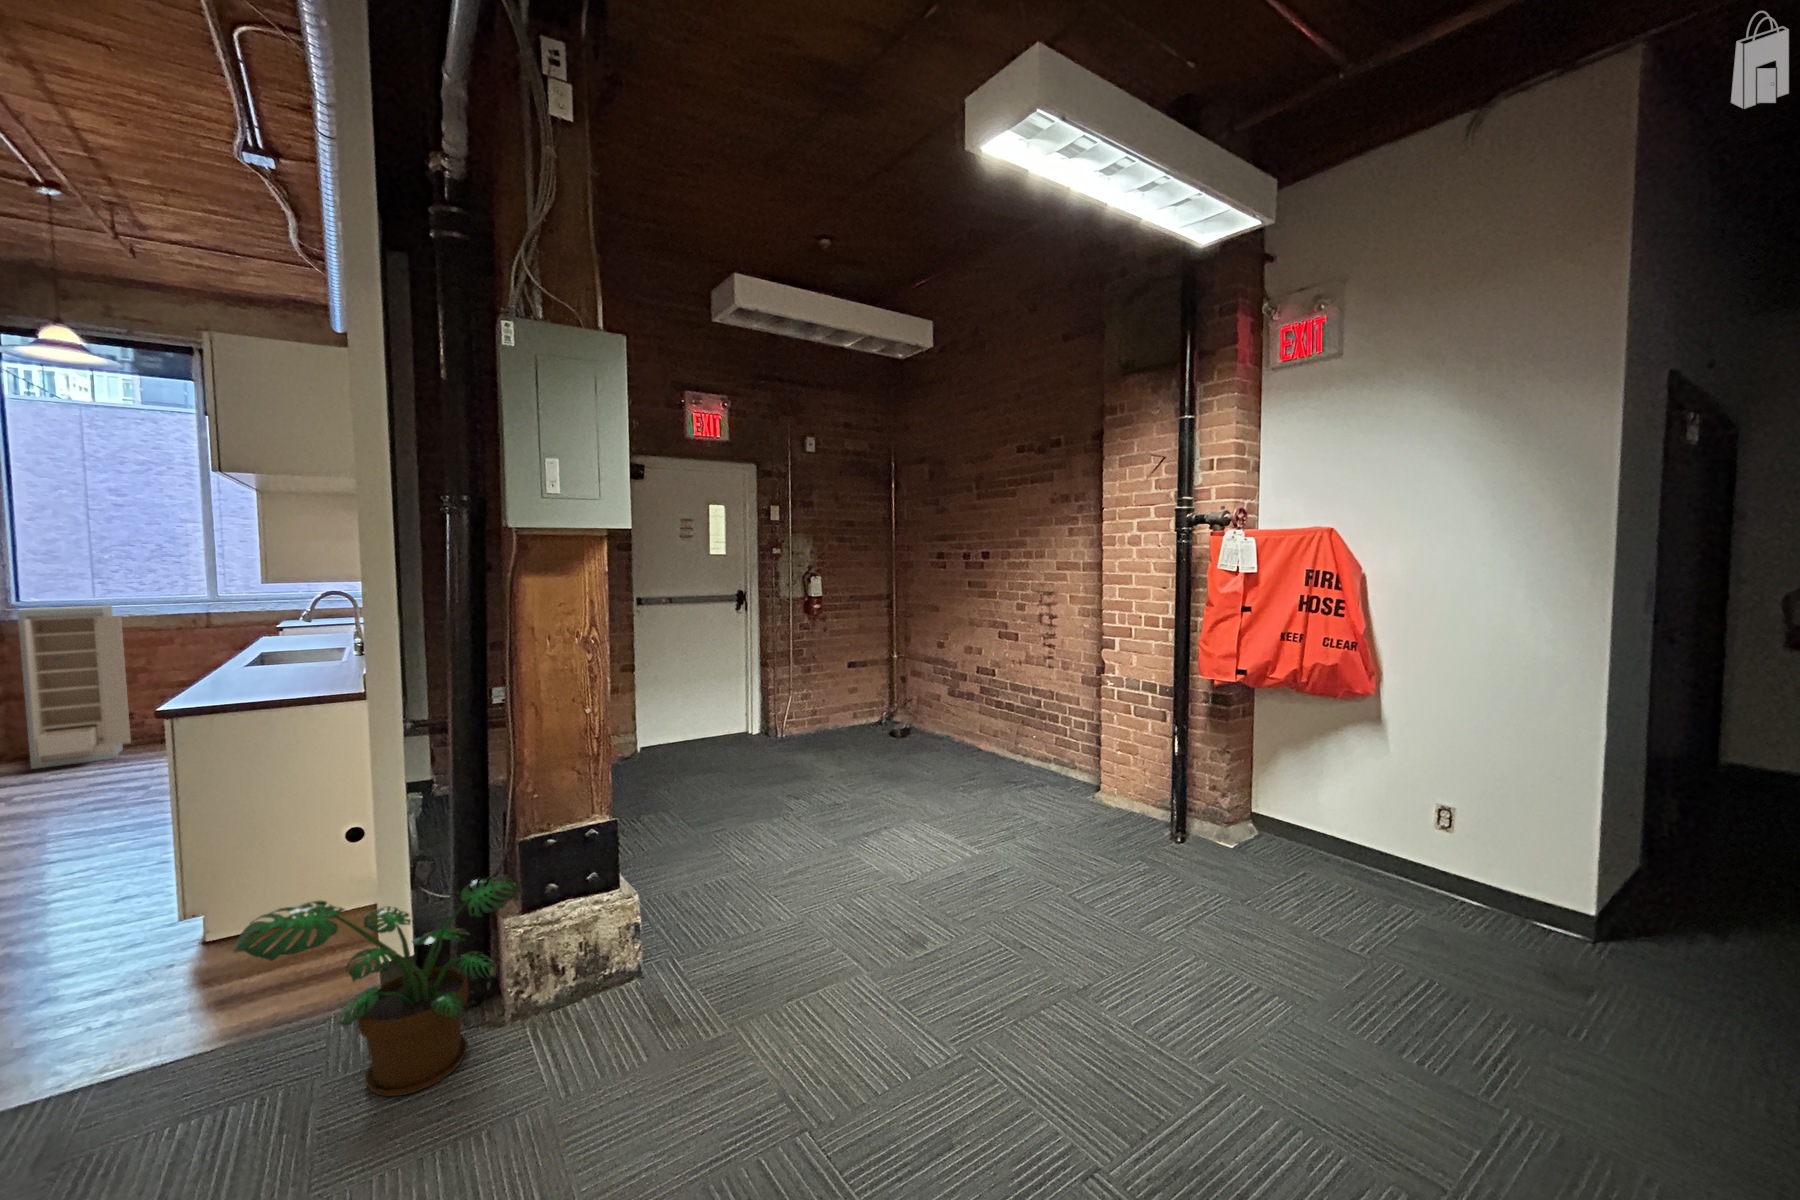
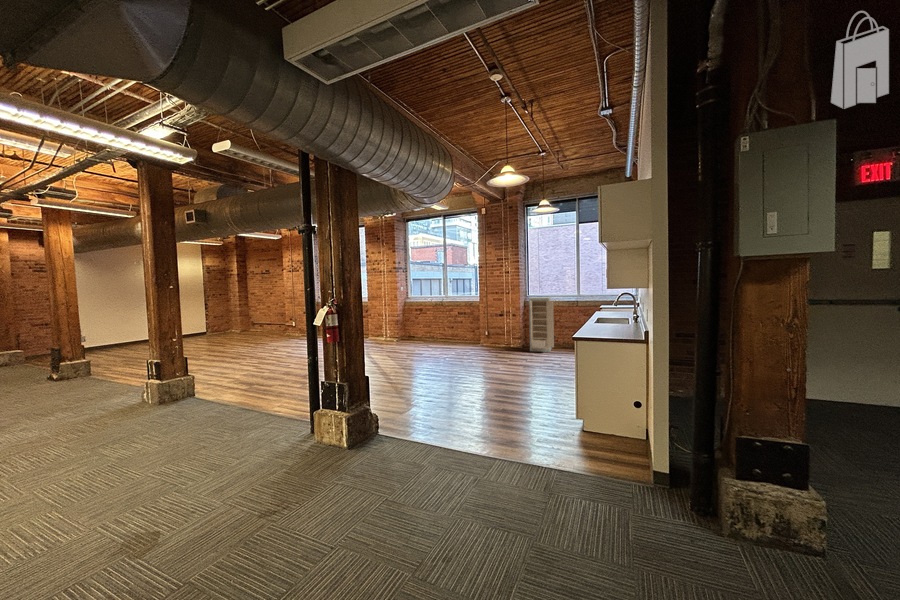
potted plant: present [233,876,517,1096] -> none [604,429,736,547]

